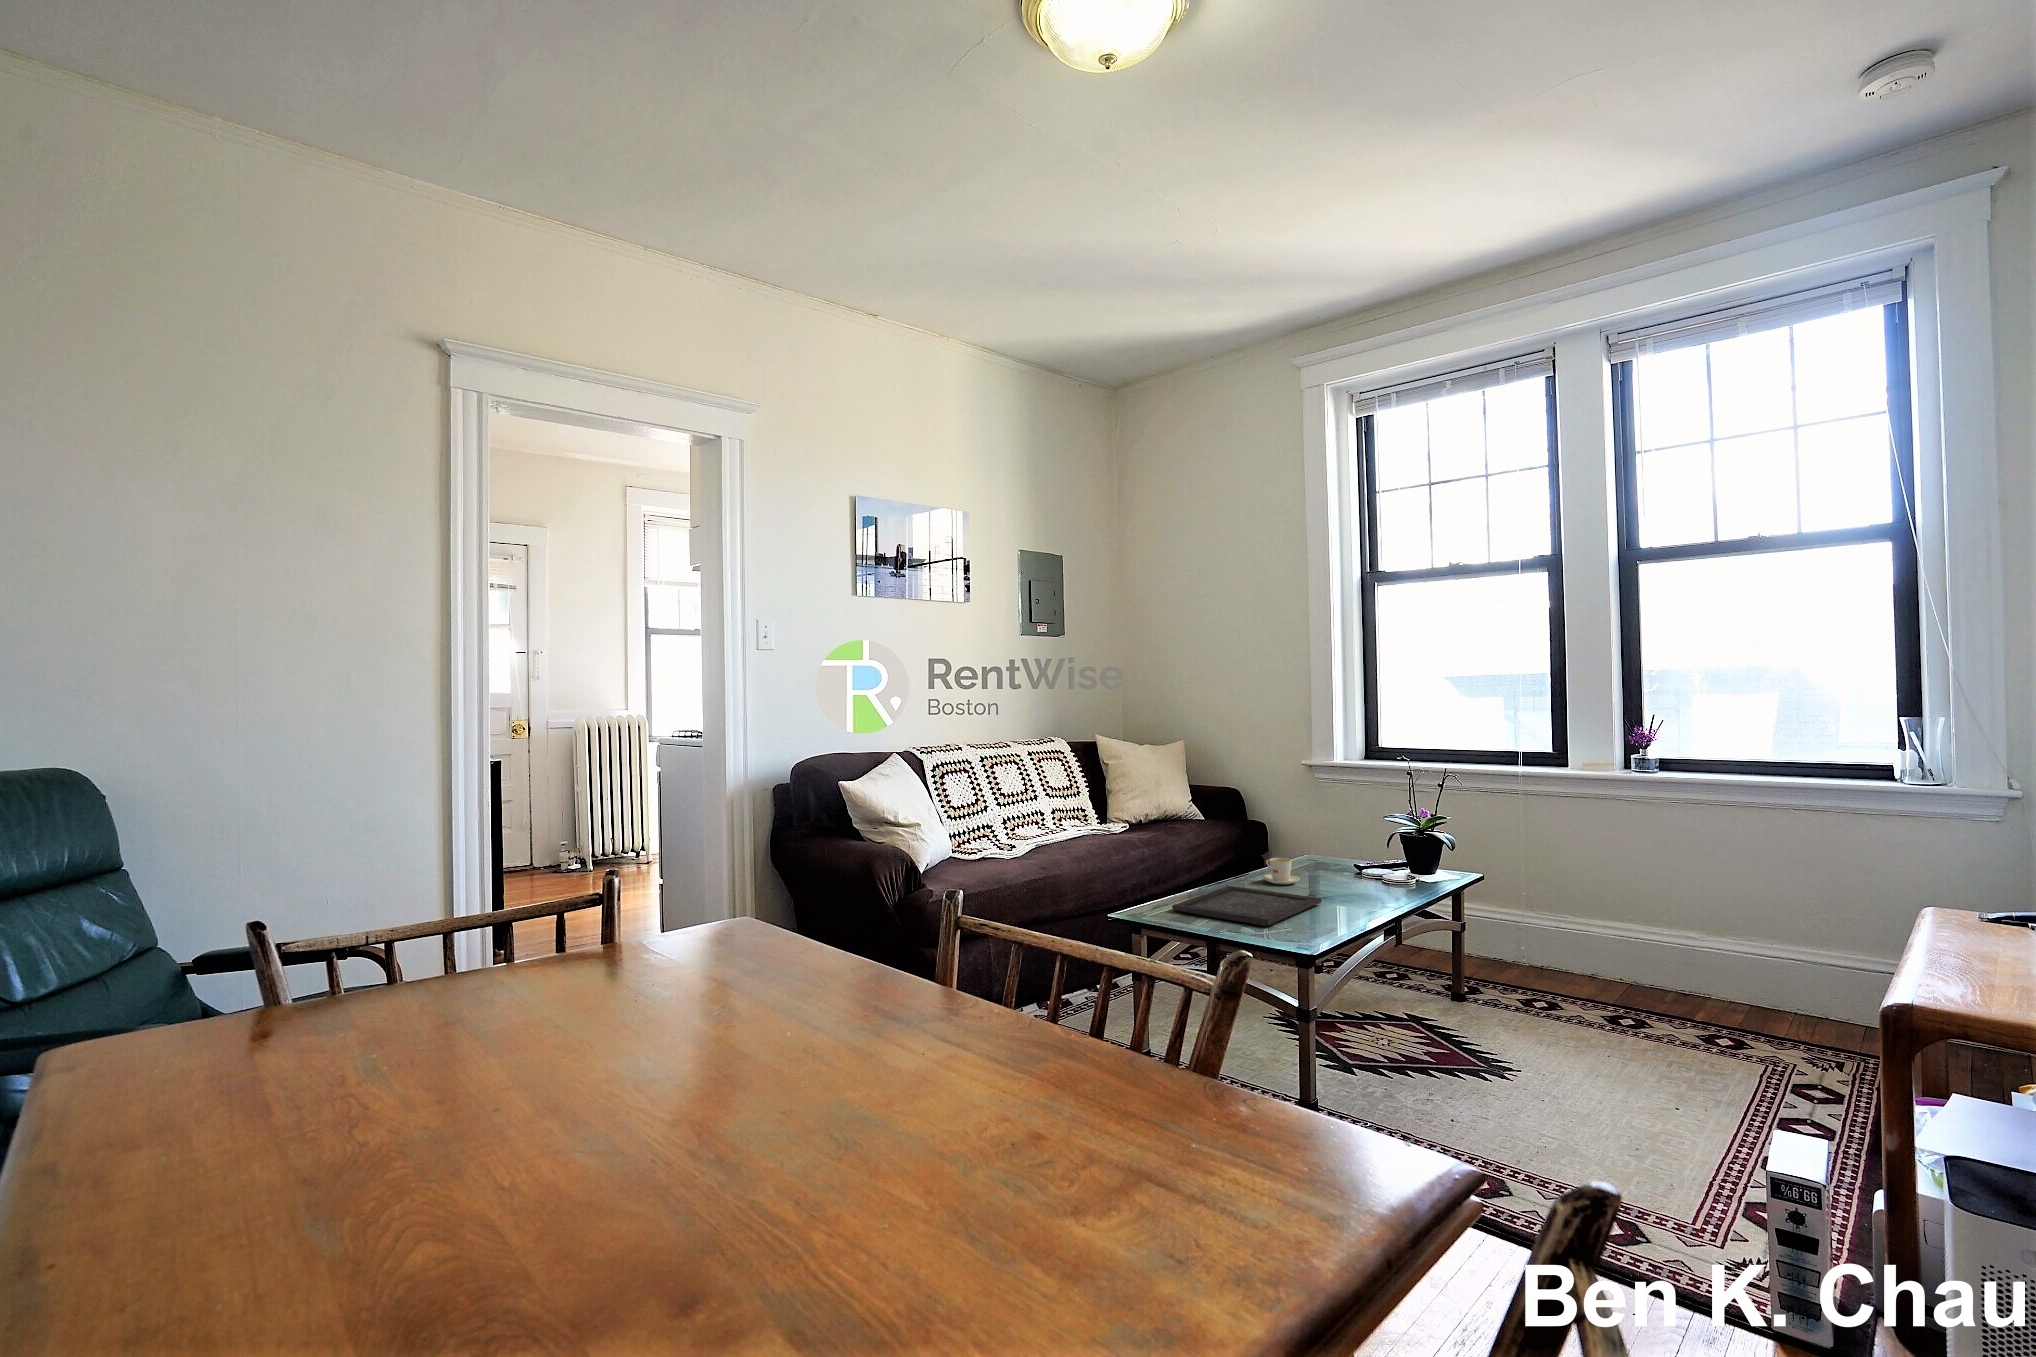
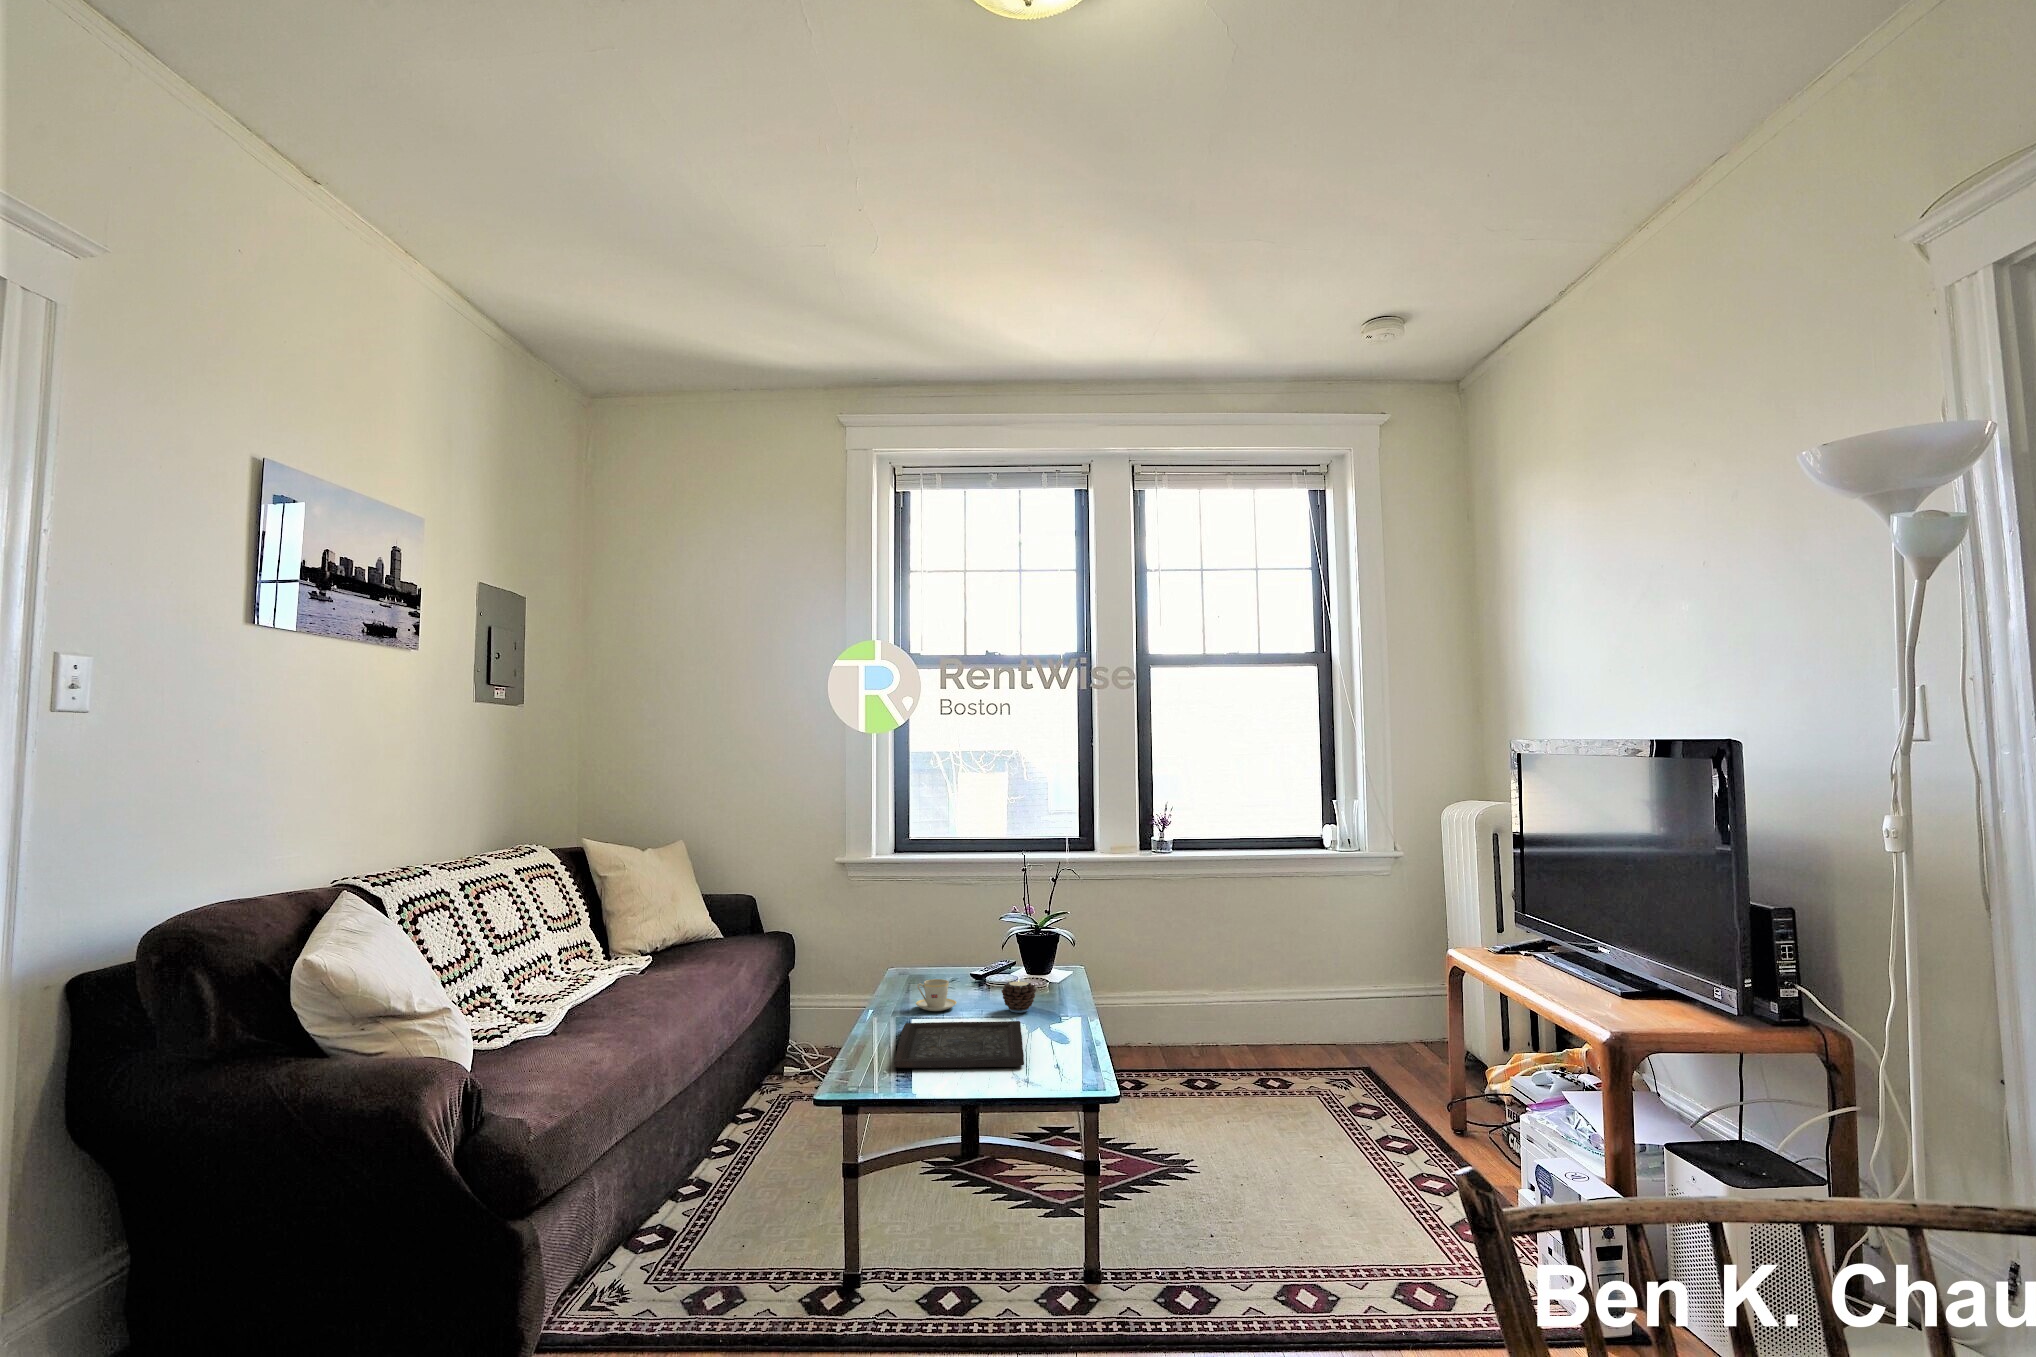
candle: none [1330,864,1364,896] -> present [1002,979,1036,1013]

